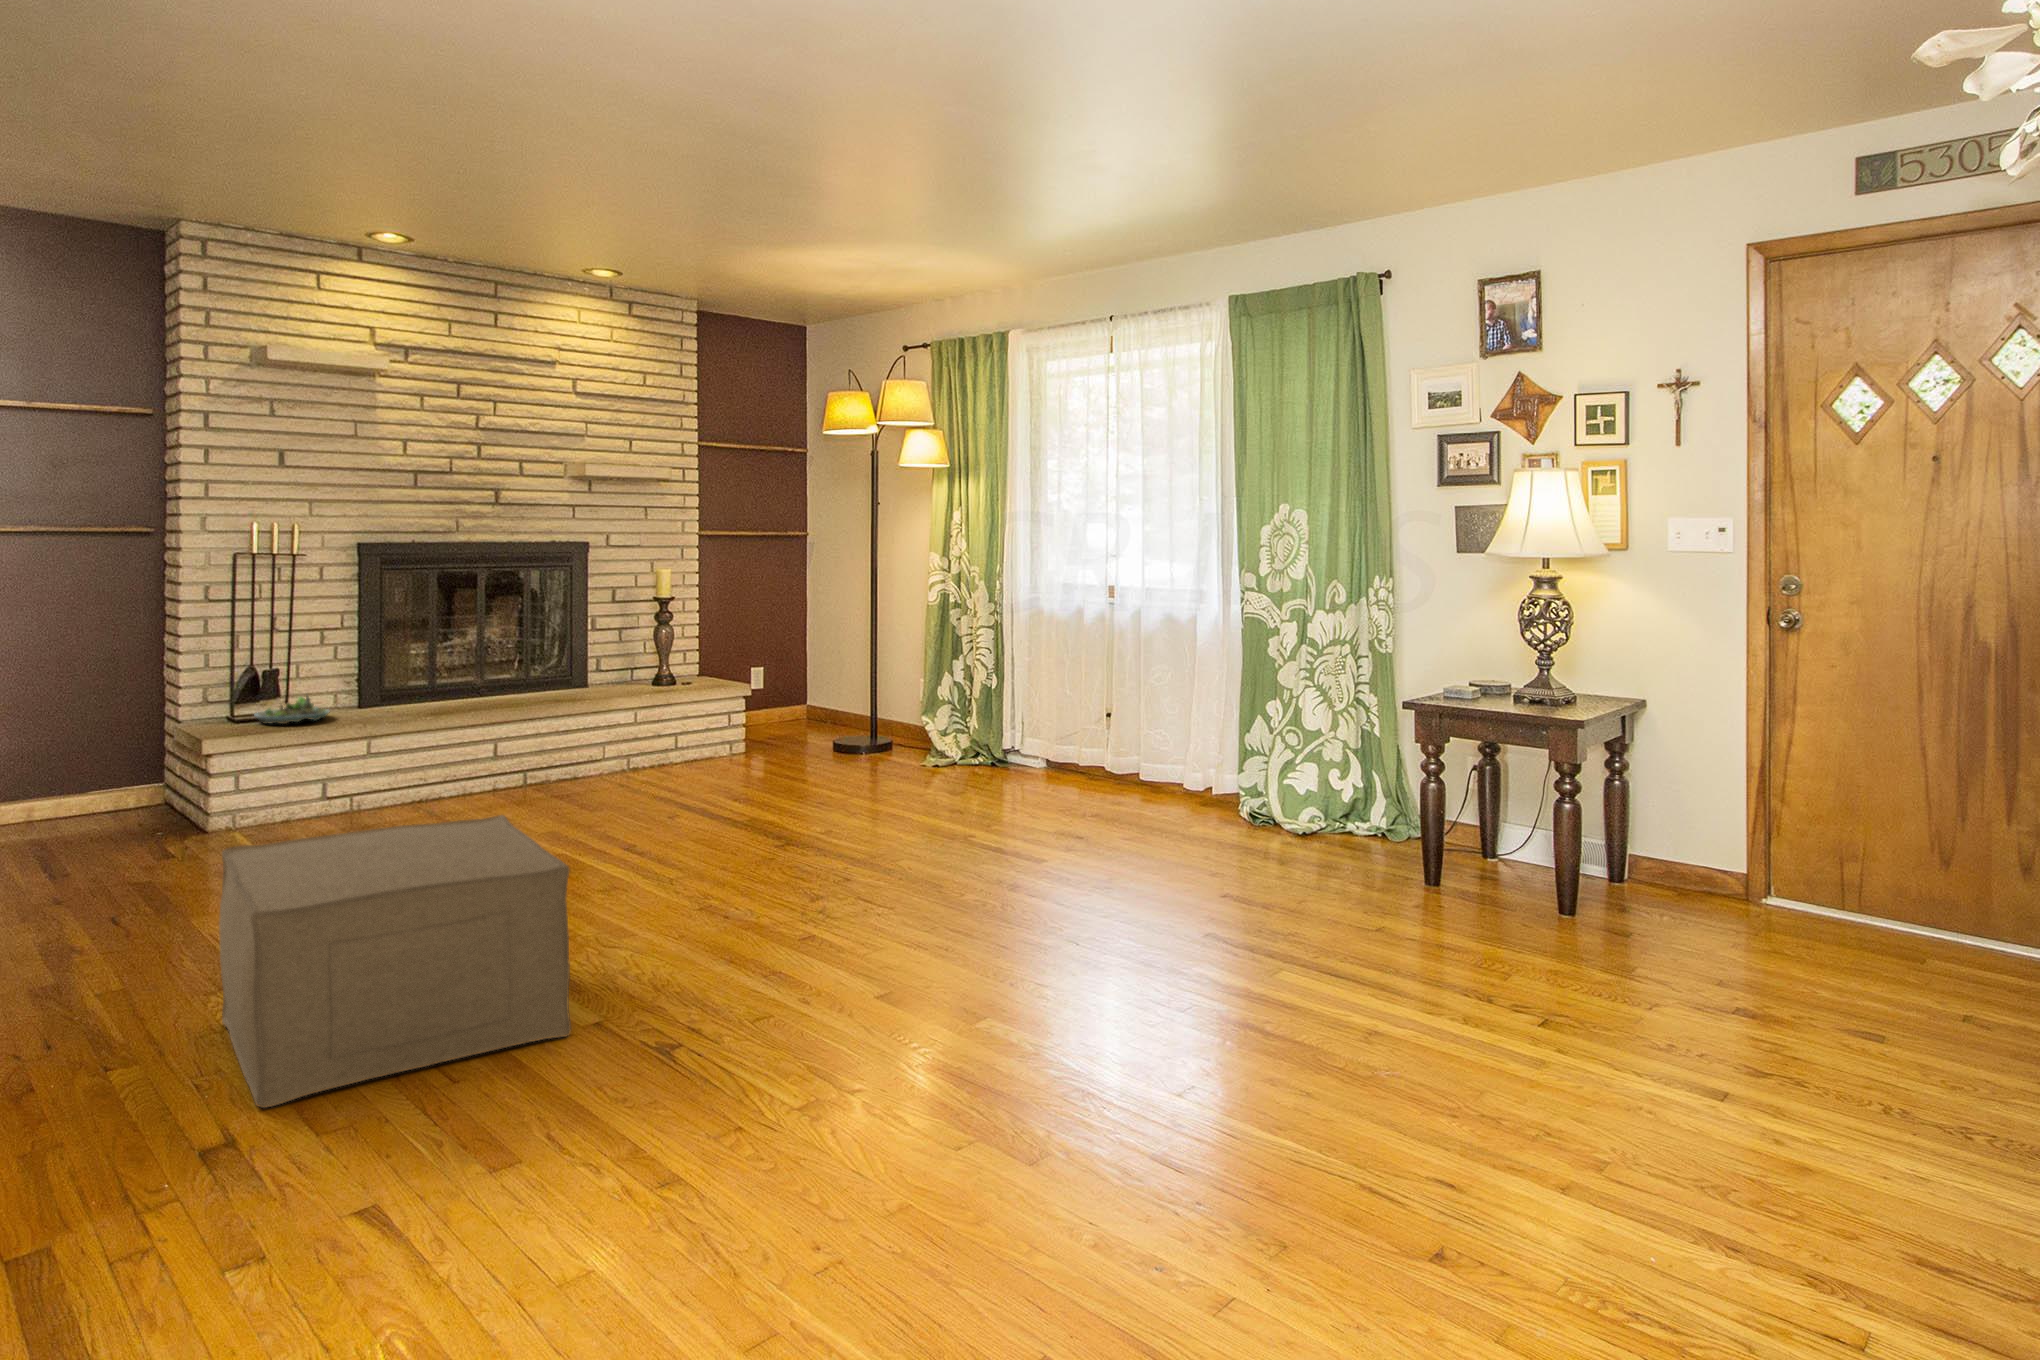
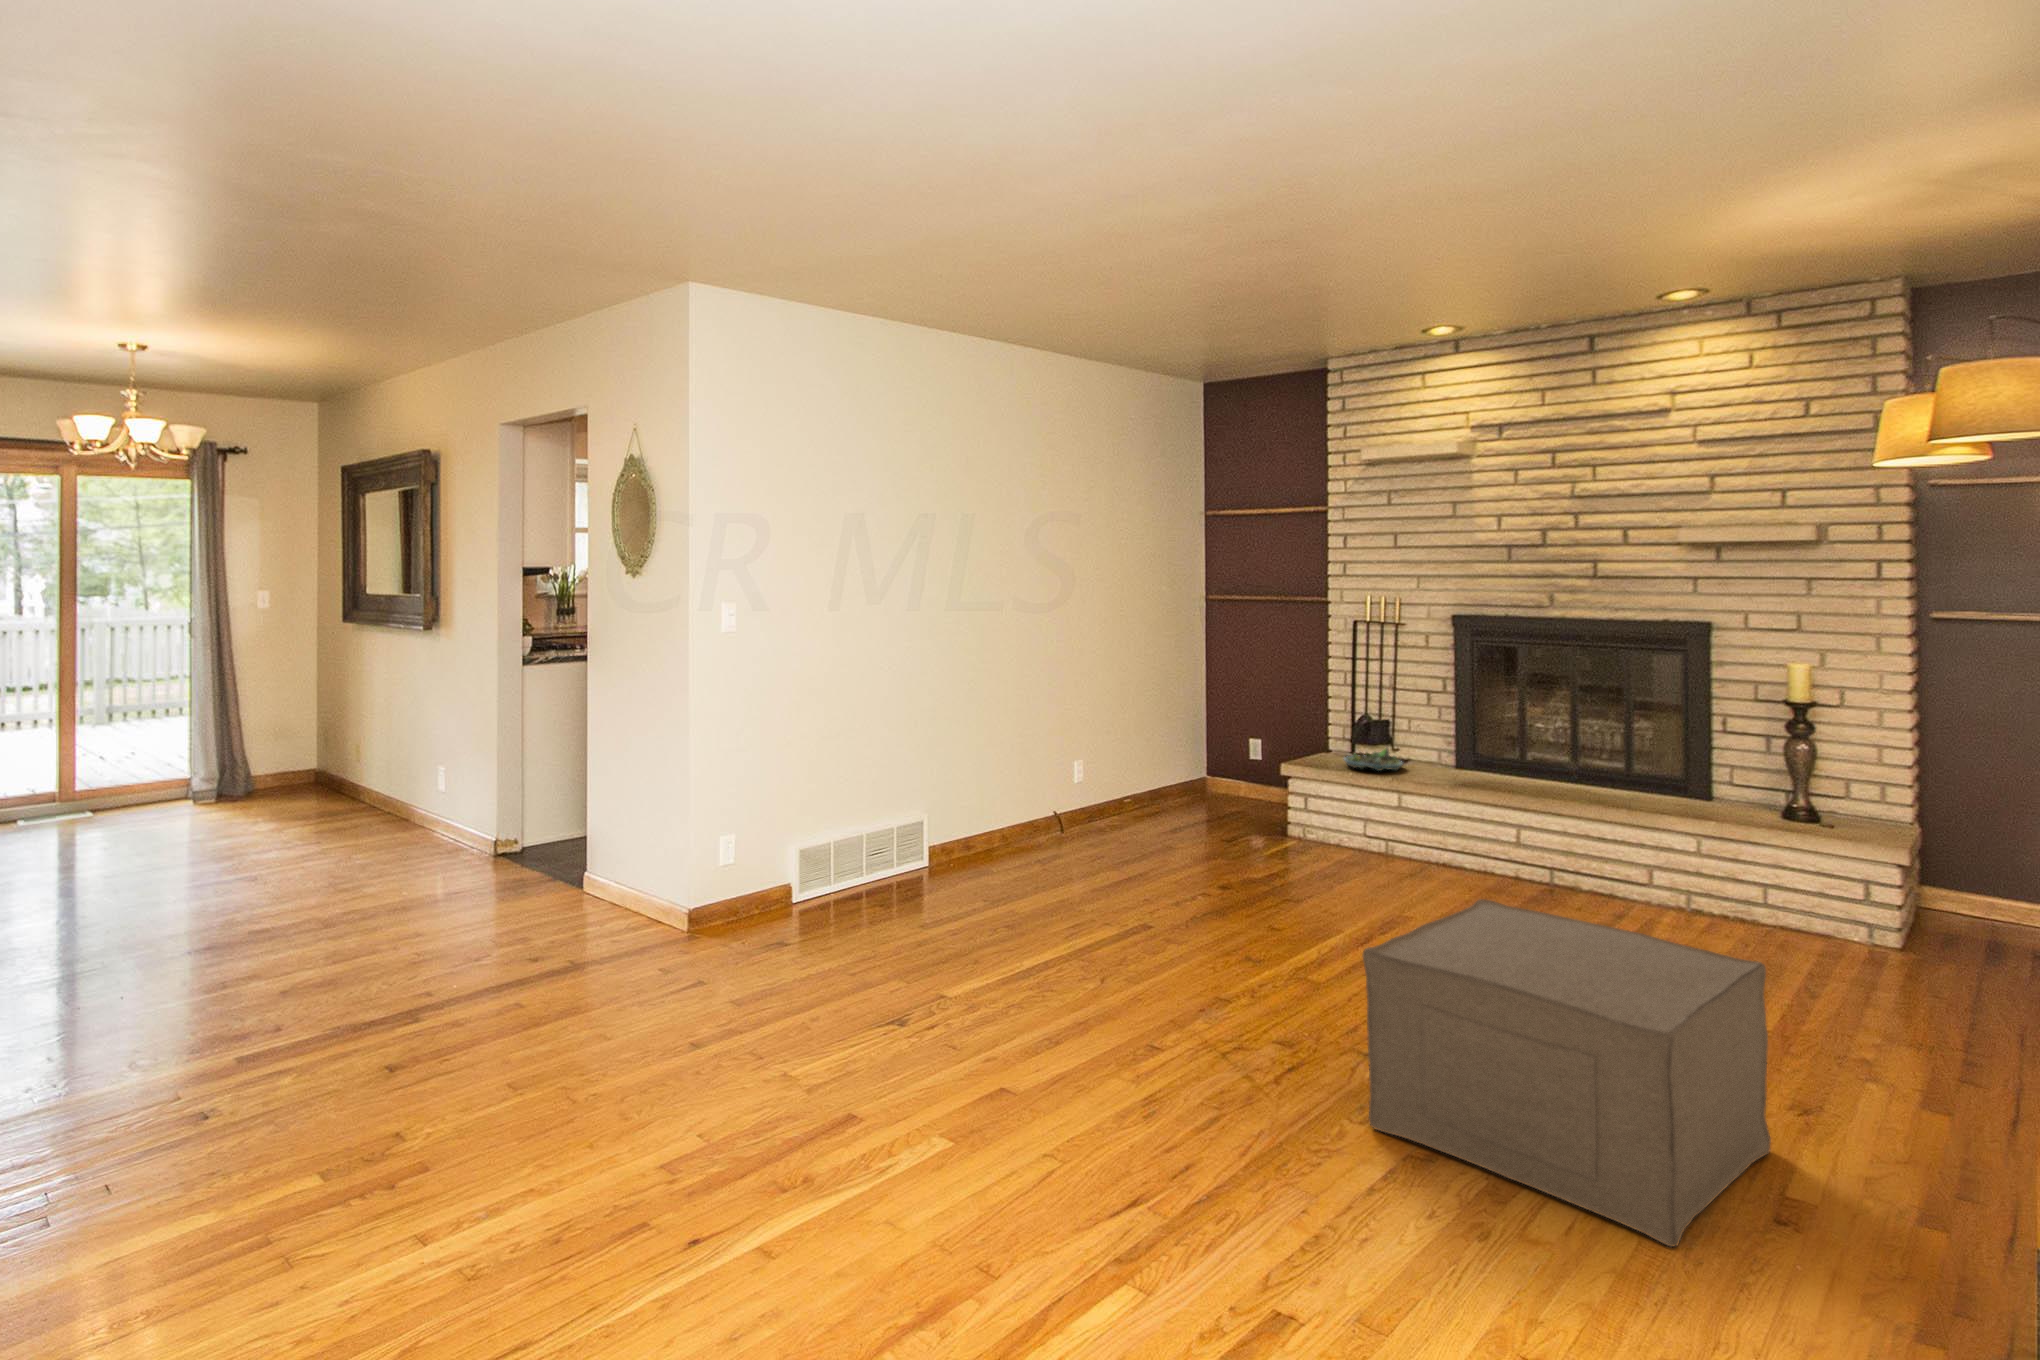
ottoman: present [219,815,571,1108] -> present [1363,899,1771,1247]

